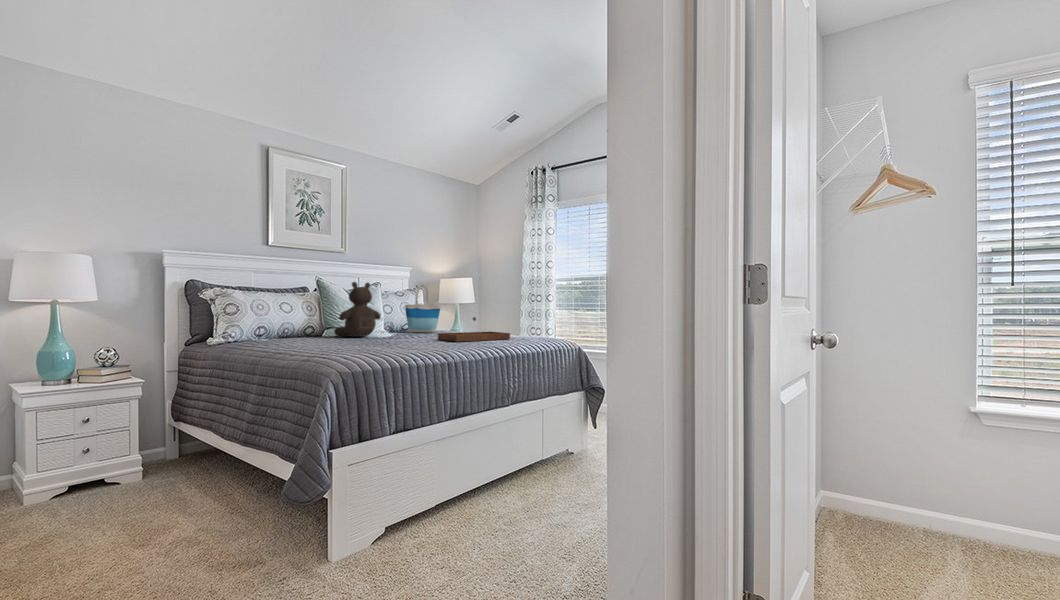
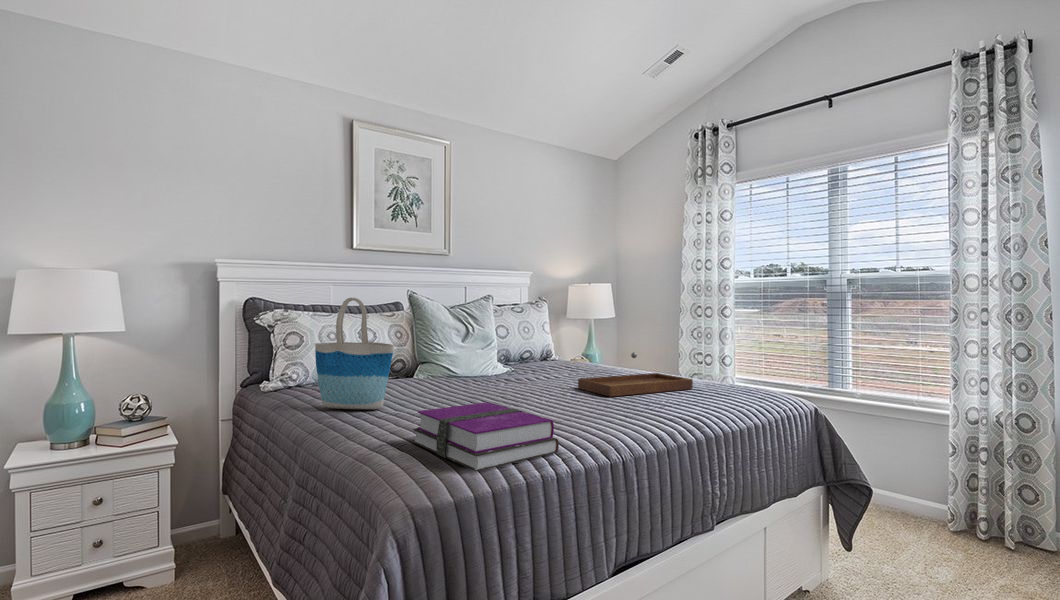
teddy bear: present [334,282,381,337] -> none [428,298,492,379]
tote bag: present [405,285,441,333] -> present [315,298,394,409]
hardback book: none [336,336,419,360] -> present [412,403,559,471]

